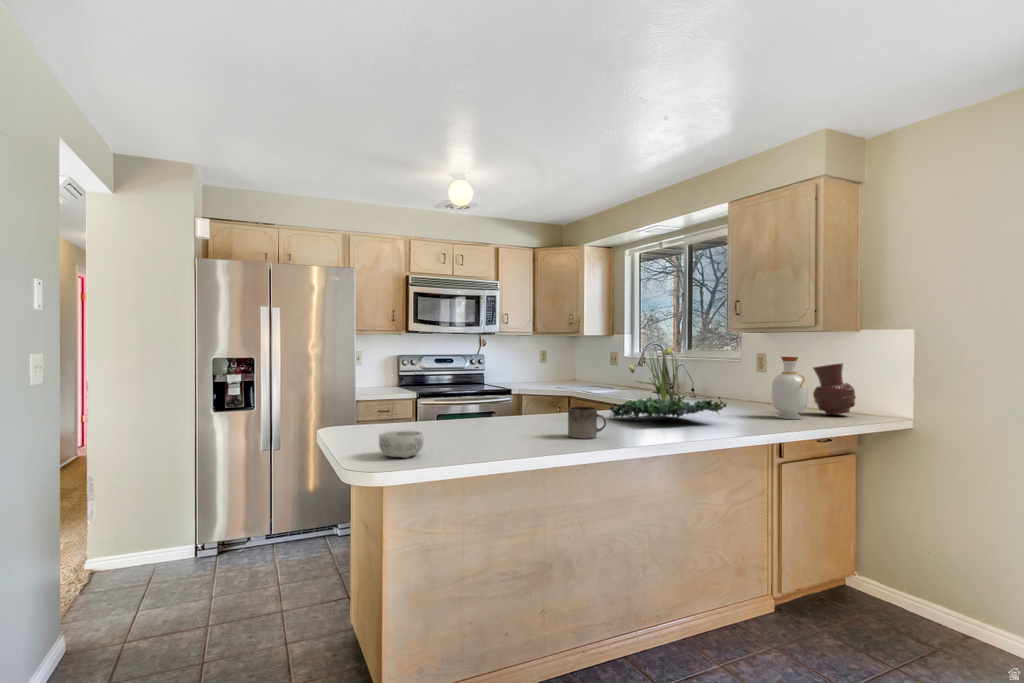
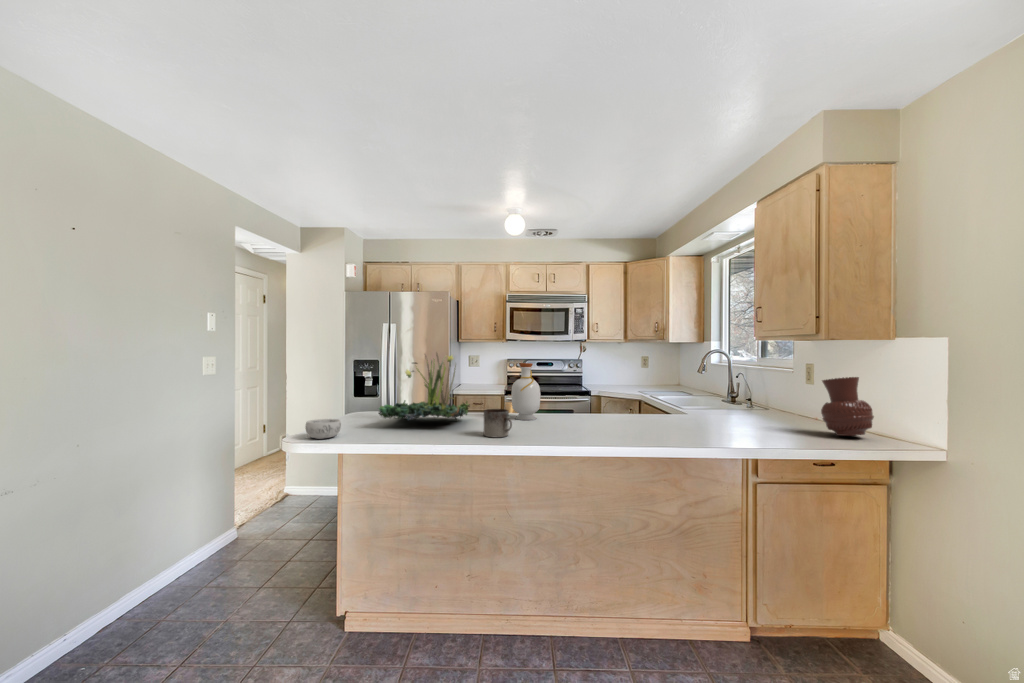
plant: present [610,346,726,418] -> present [379,355,469,420]
bottle: present [772,357,808,419] -> present [511,363,541,420]

